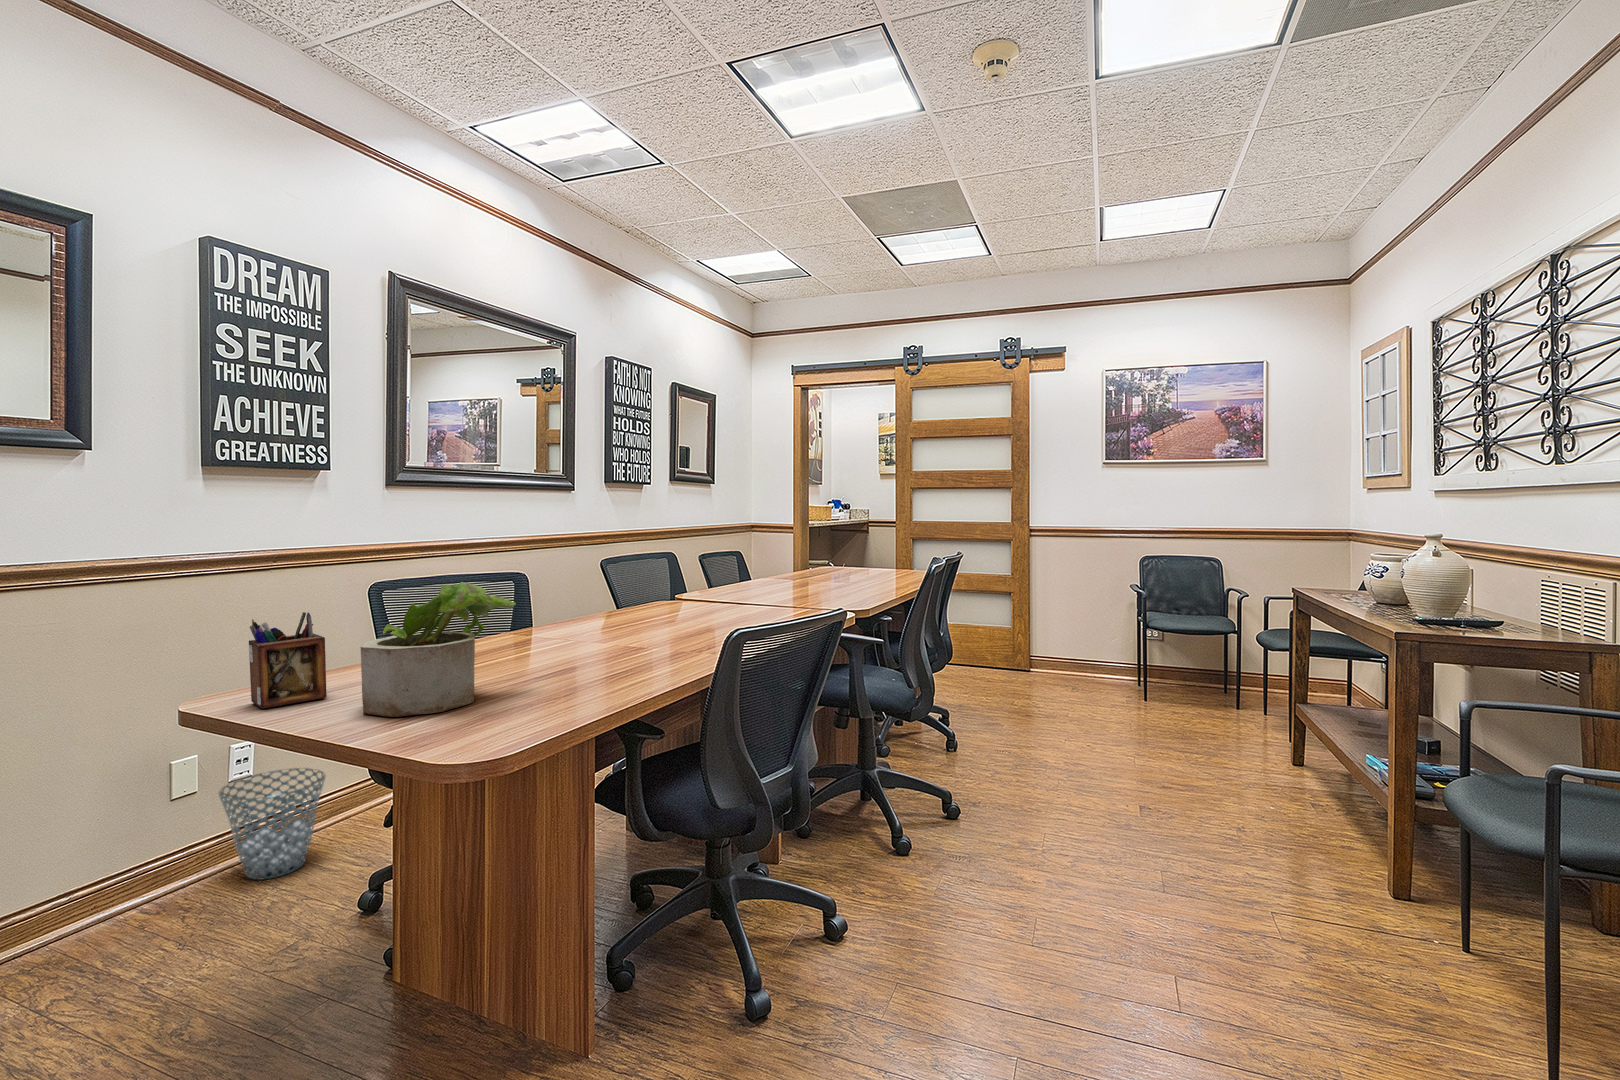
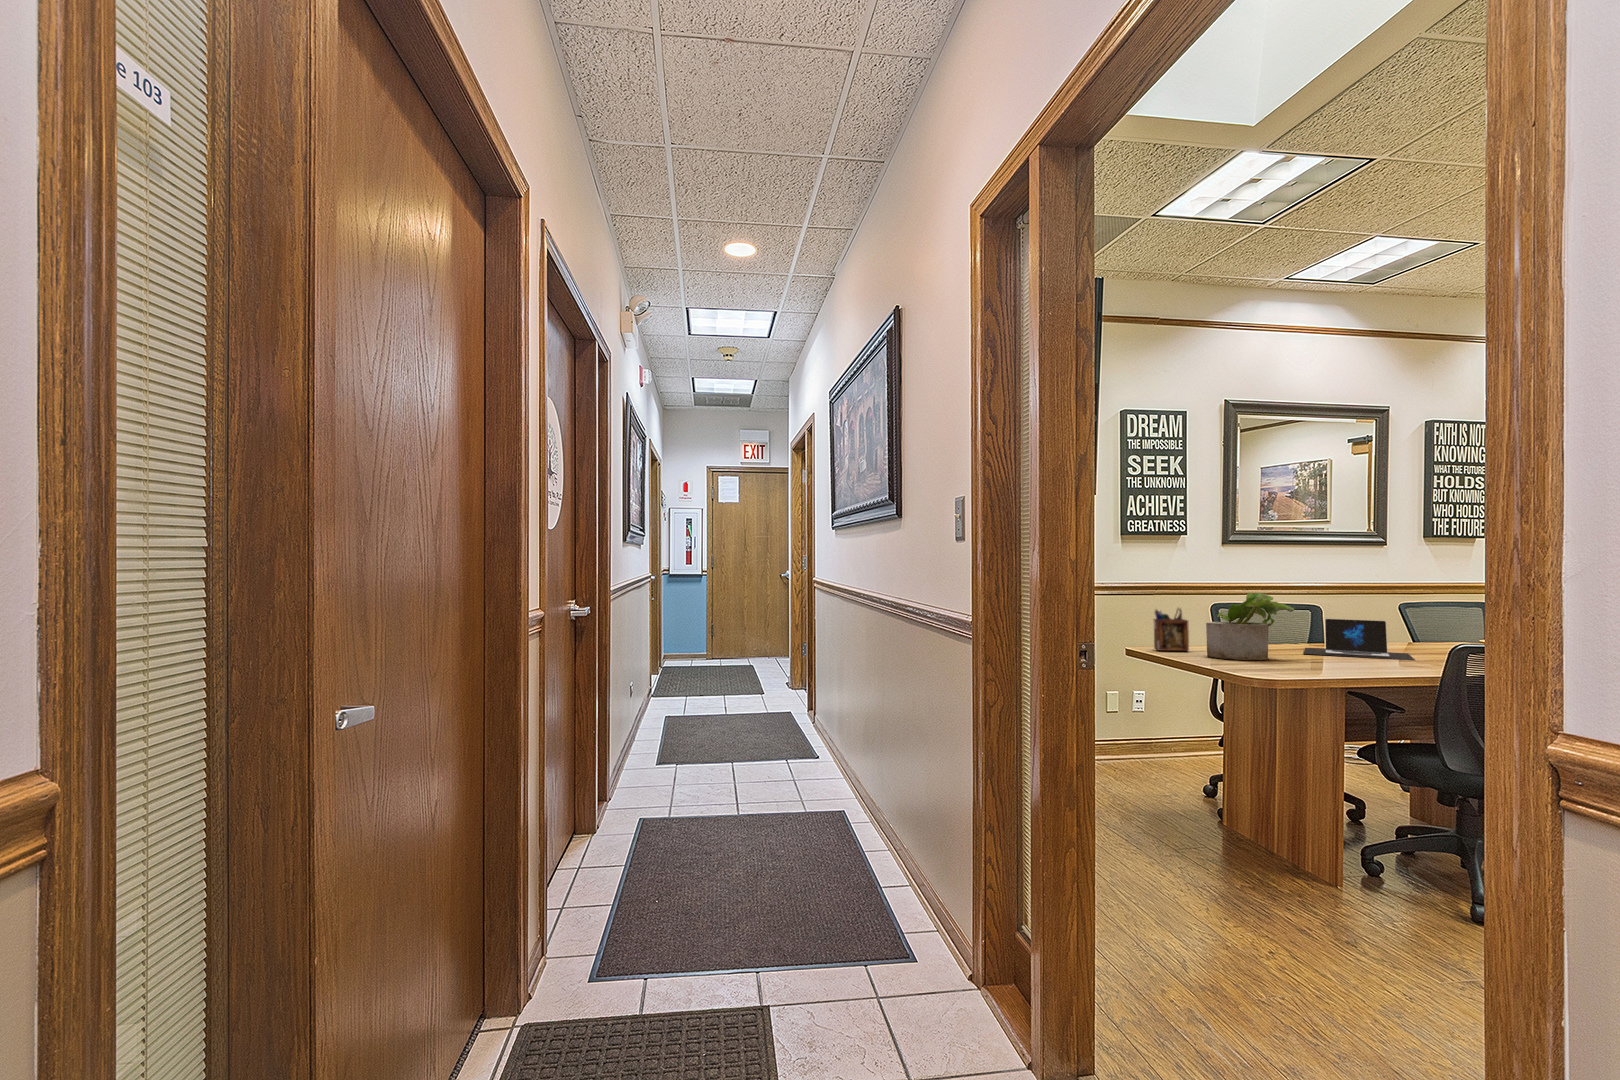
laptop: none [514,598,657,665] -> present [1304,619,1415,660]
waste basket: present [219,768,325,880] -> none [1127,715,1183,775]

